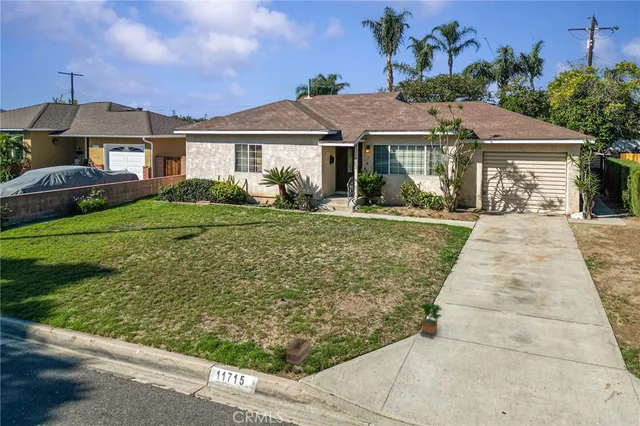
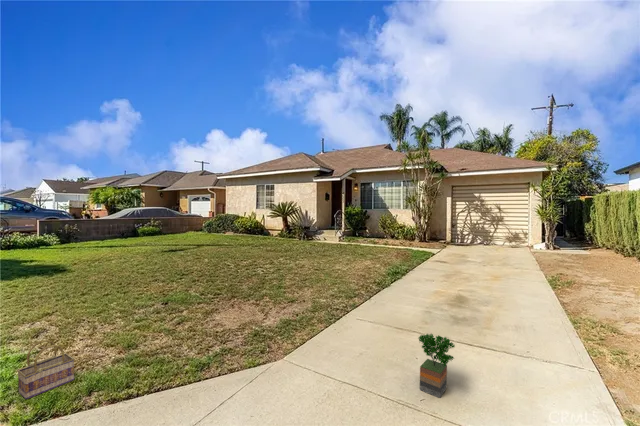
potted tree: present [421,303,442,339] -> present [419,334,455,398]

